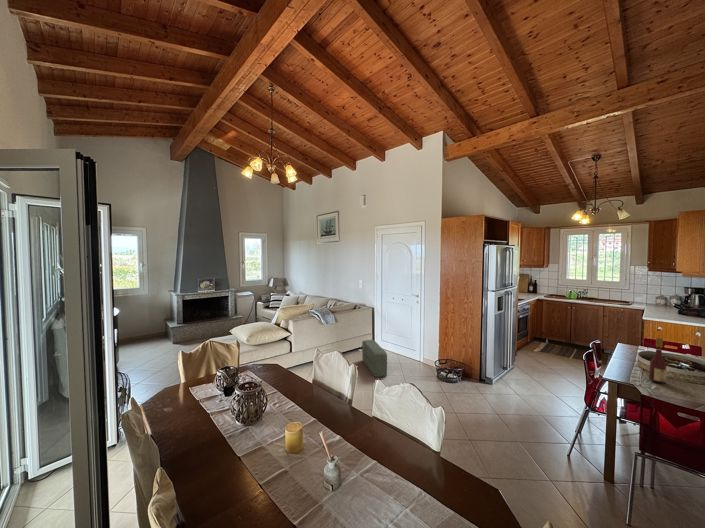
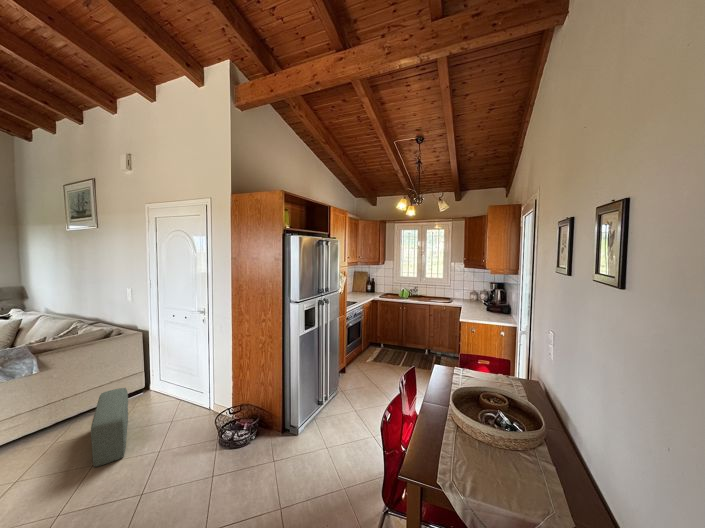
wine bottle: present [649,338,667,383] -> none [469,395,496,487]

